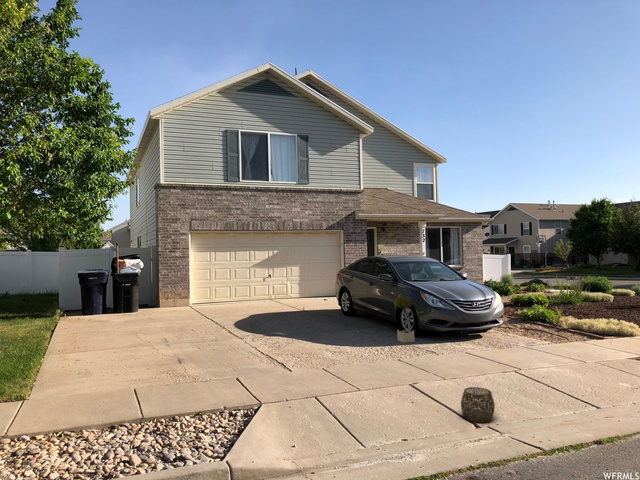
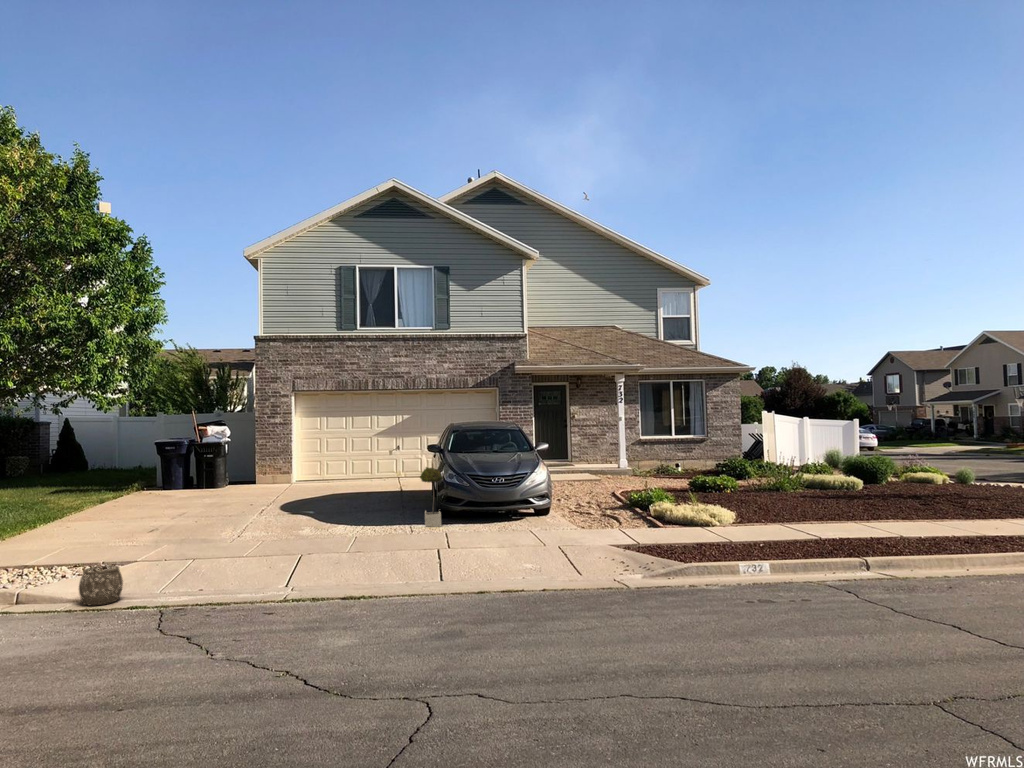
woven basket: present [461,387,495,423] -> present [79,565,123,606]

